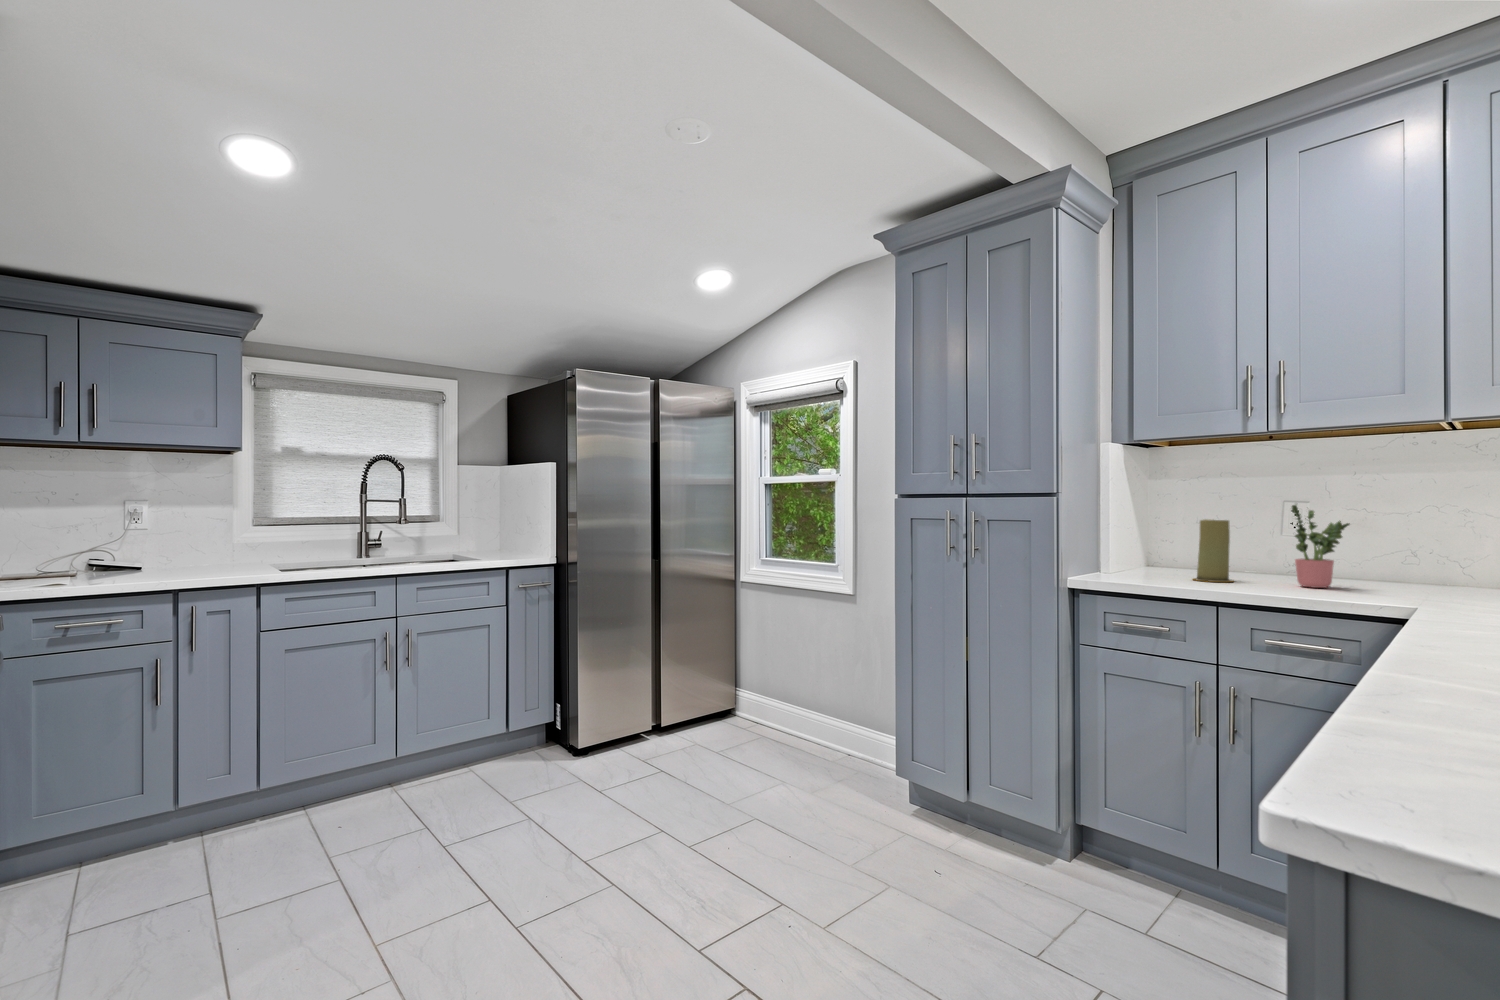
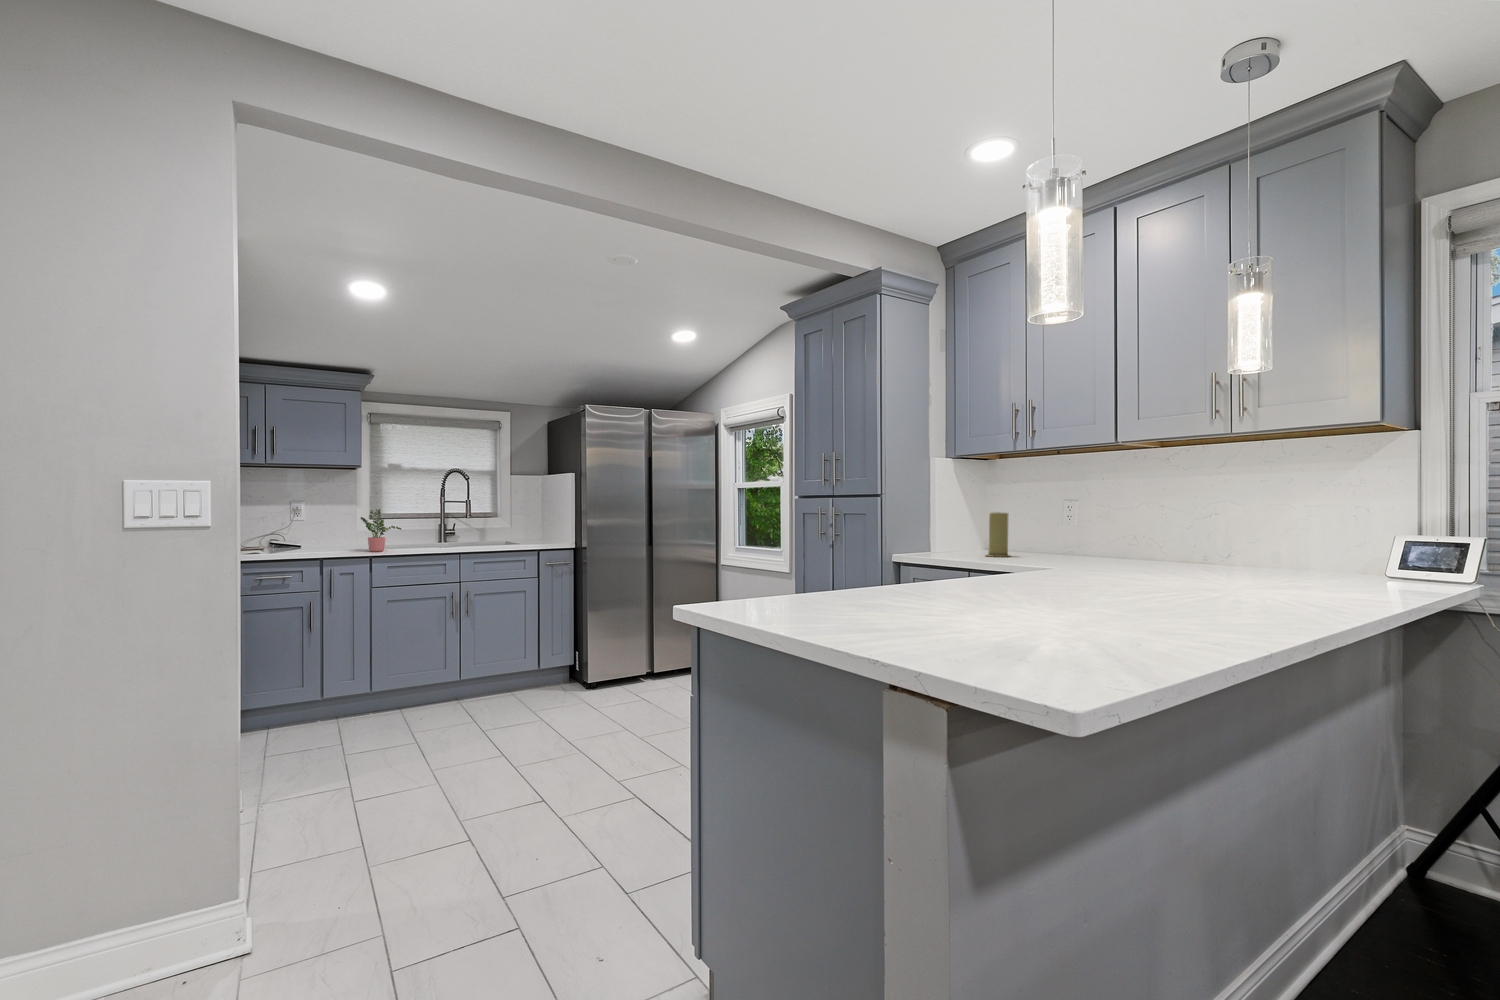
potted plant: present [1292,505,1350,588] -> present [361,509,401,552]

